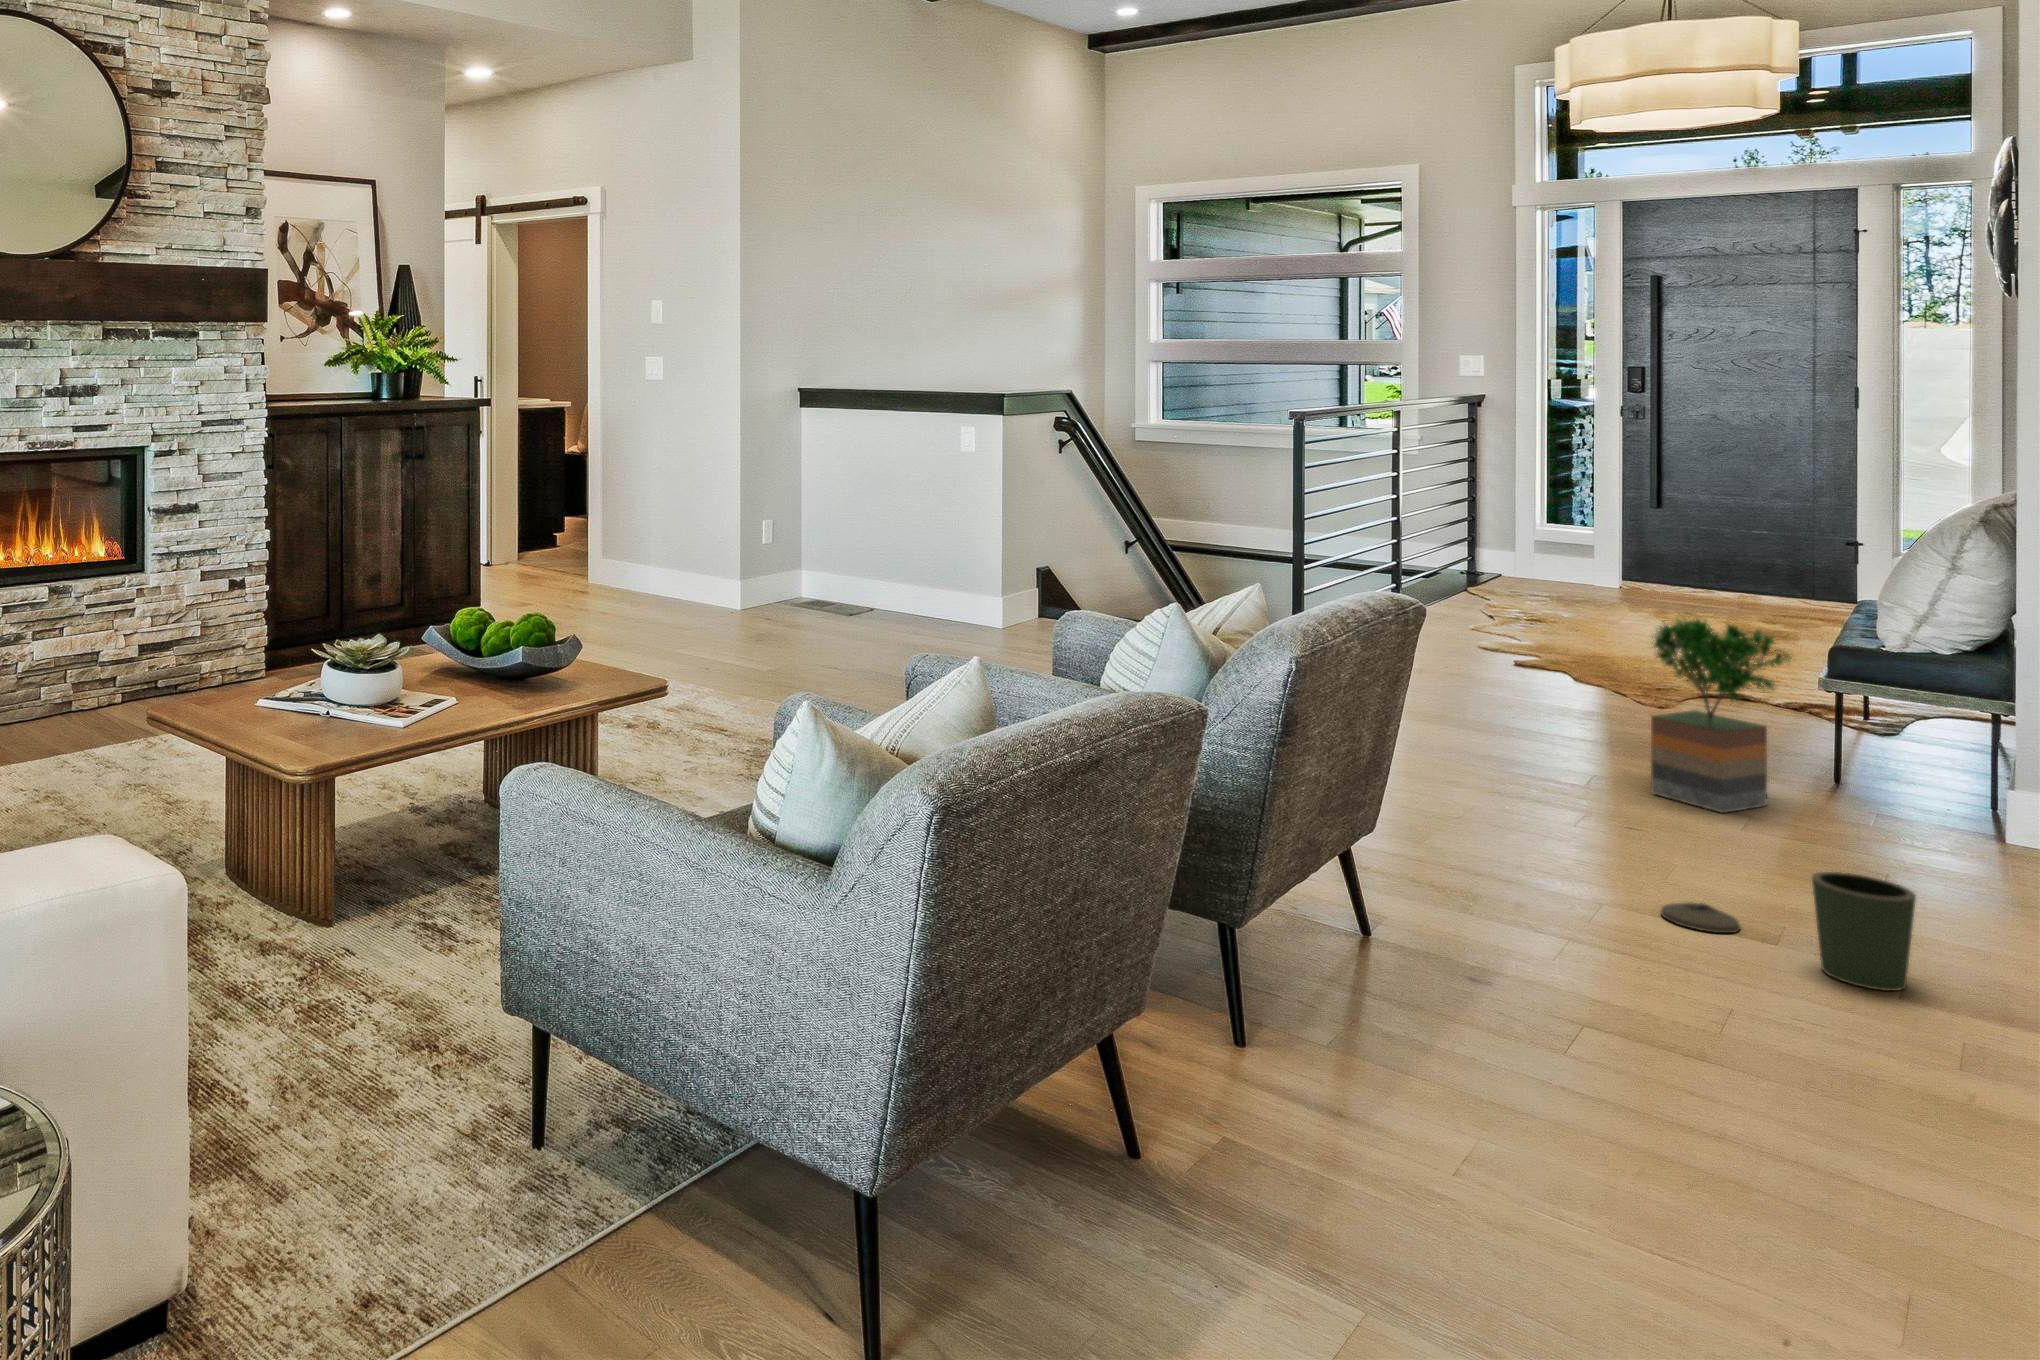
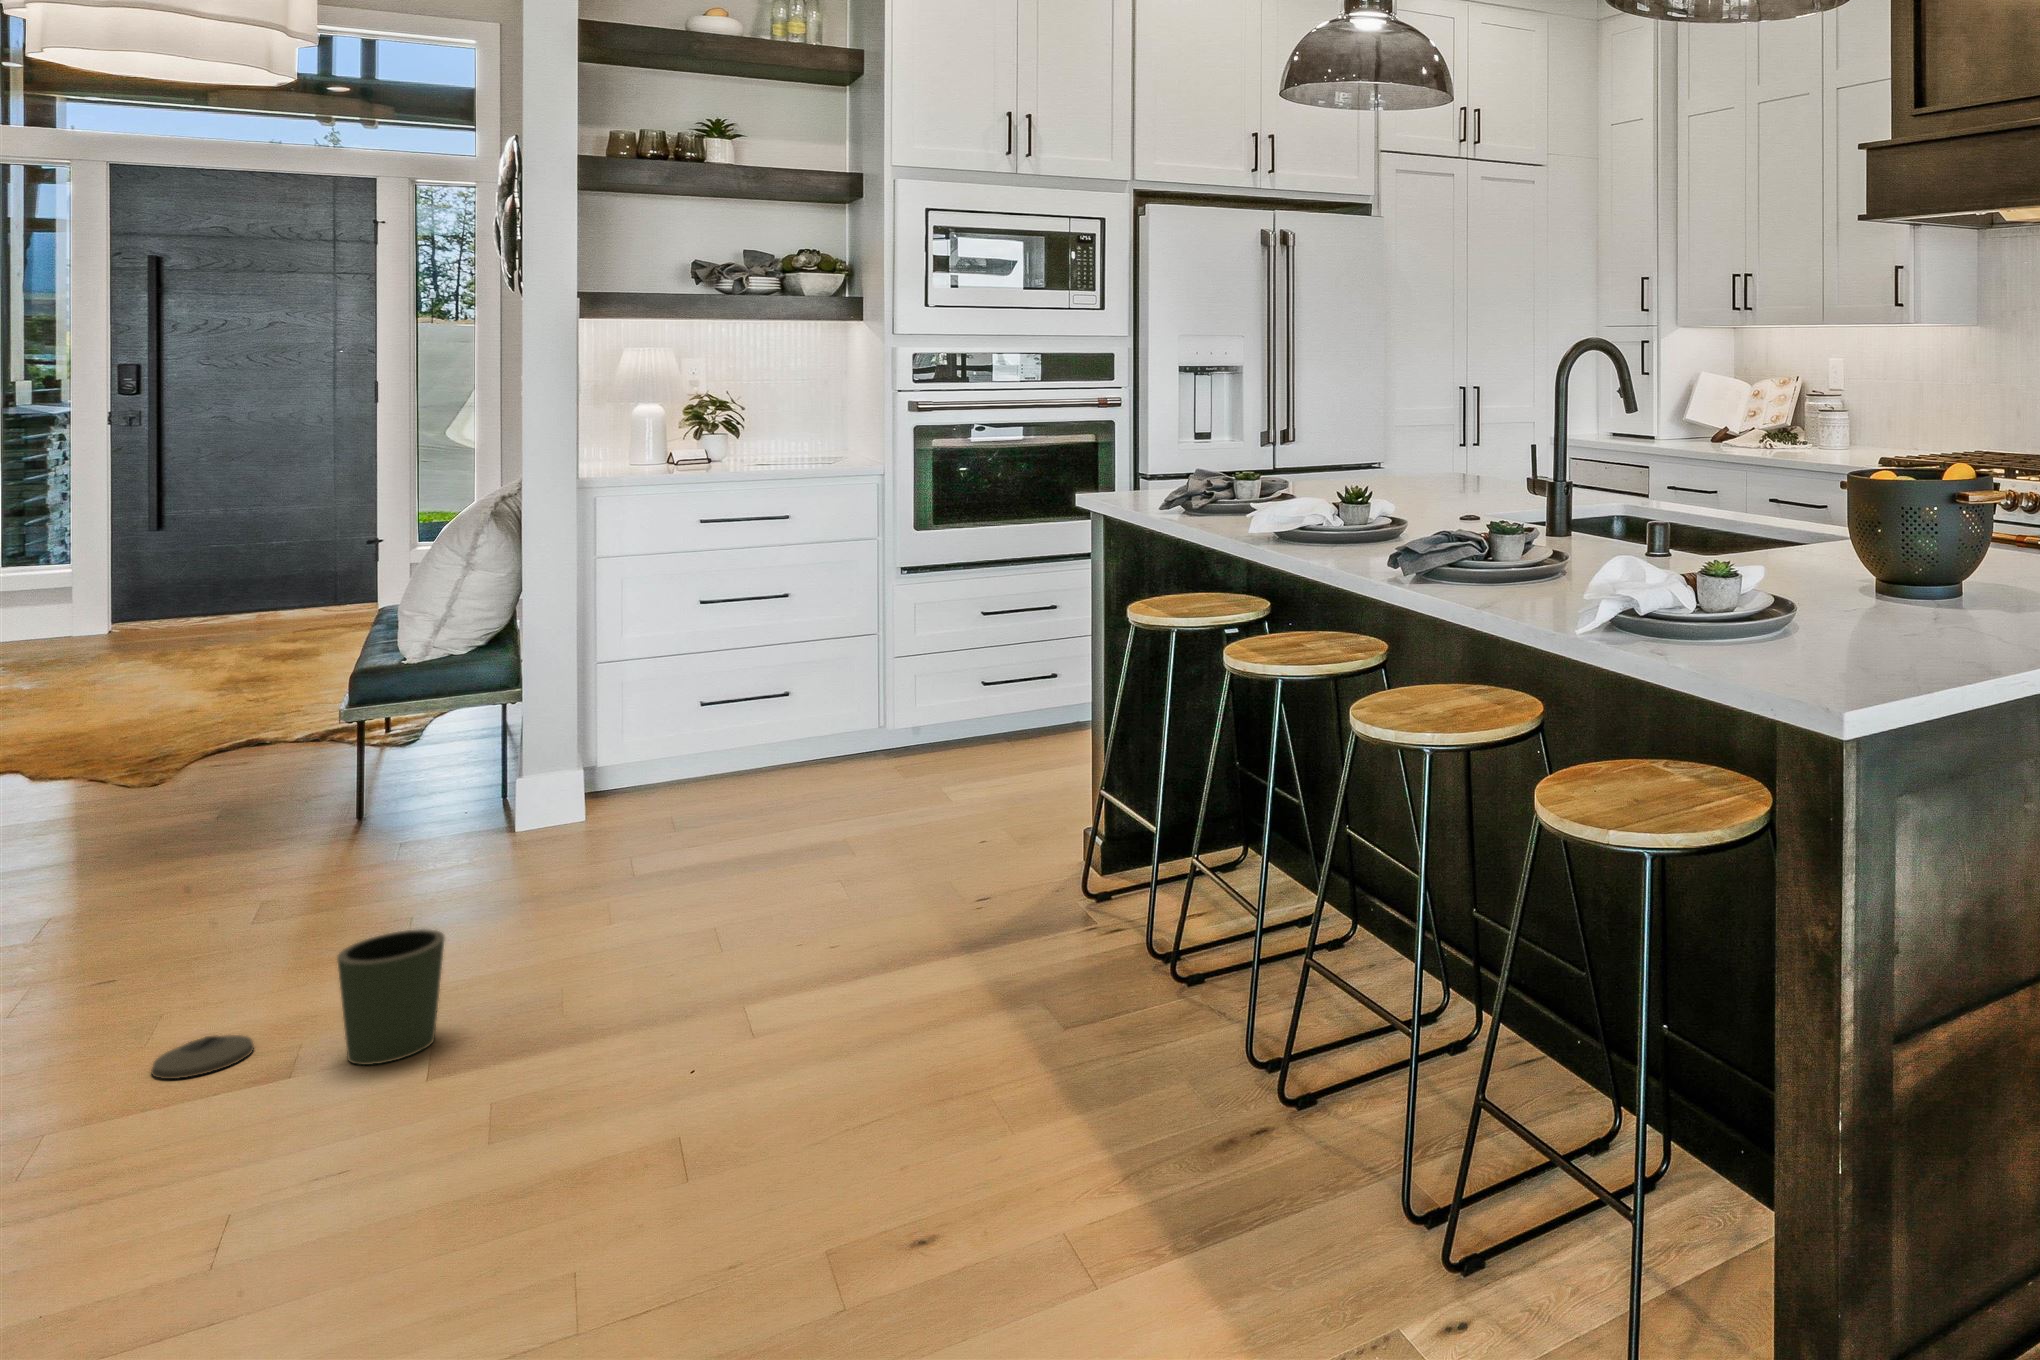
potted tree: present [1651,619,1795,813] -> none [134,668,318,902]

